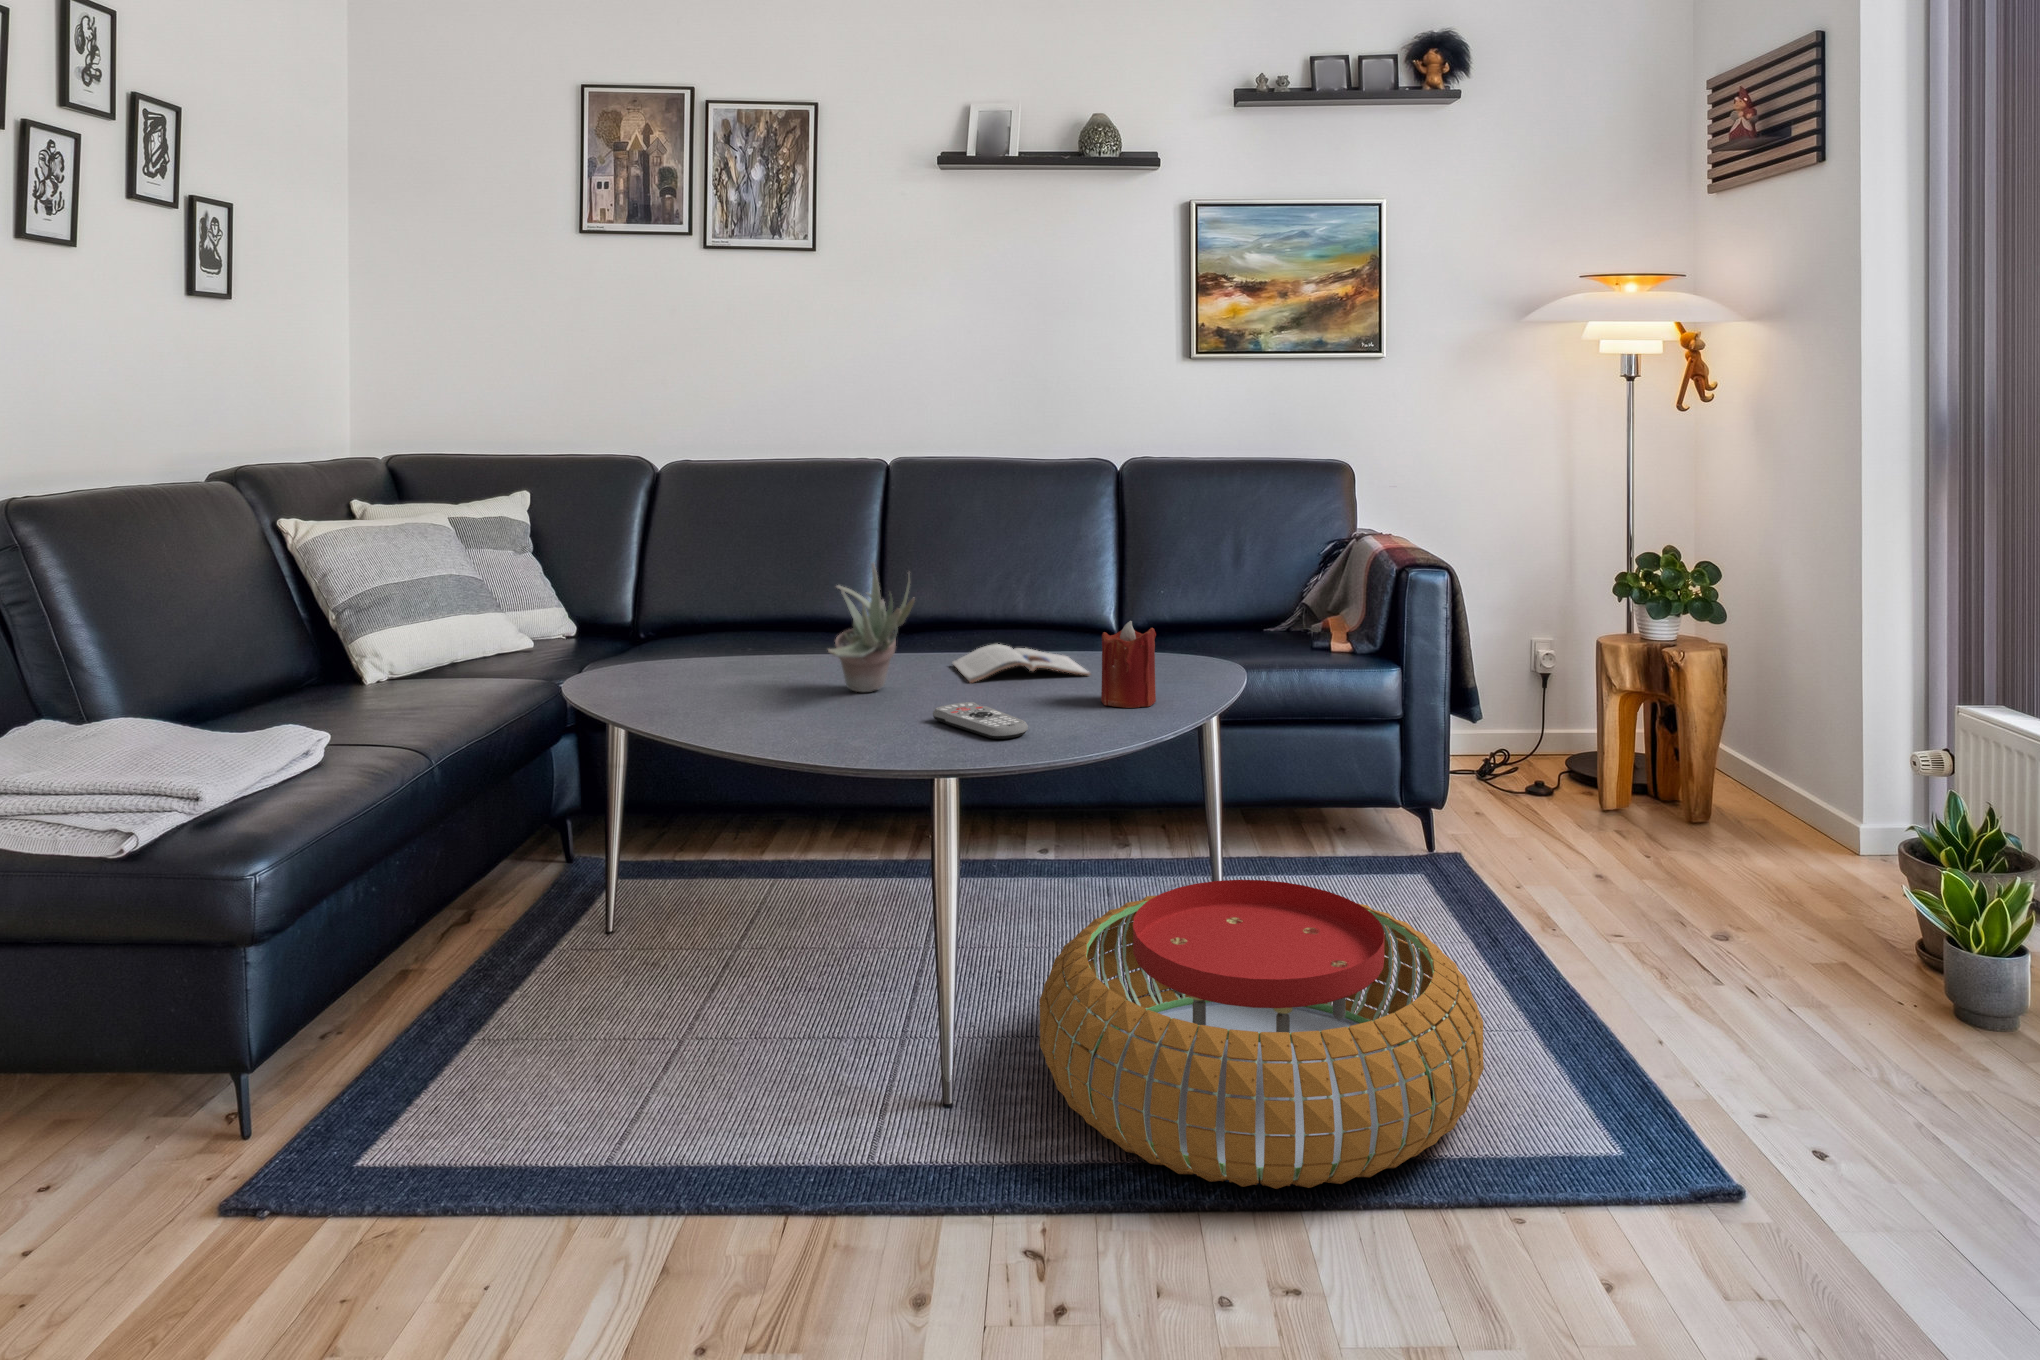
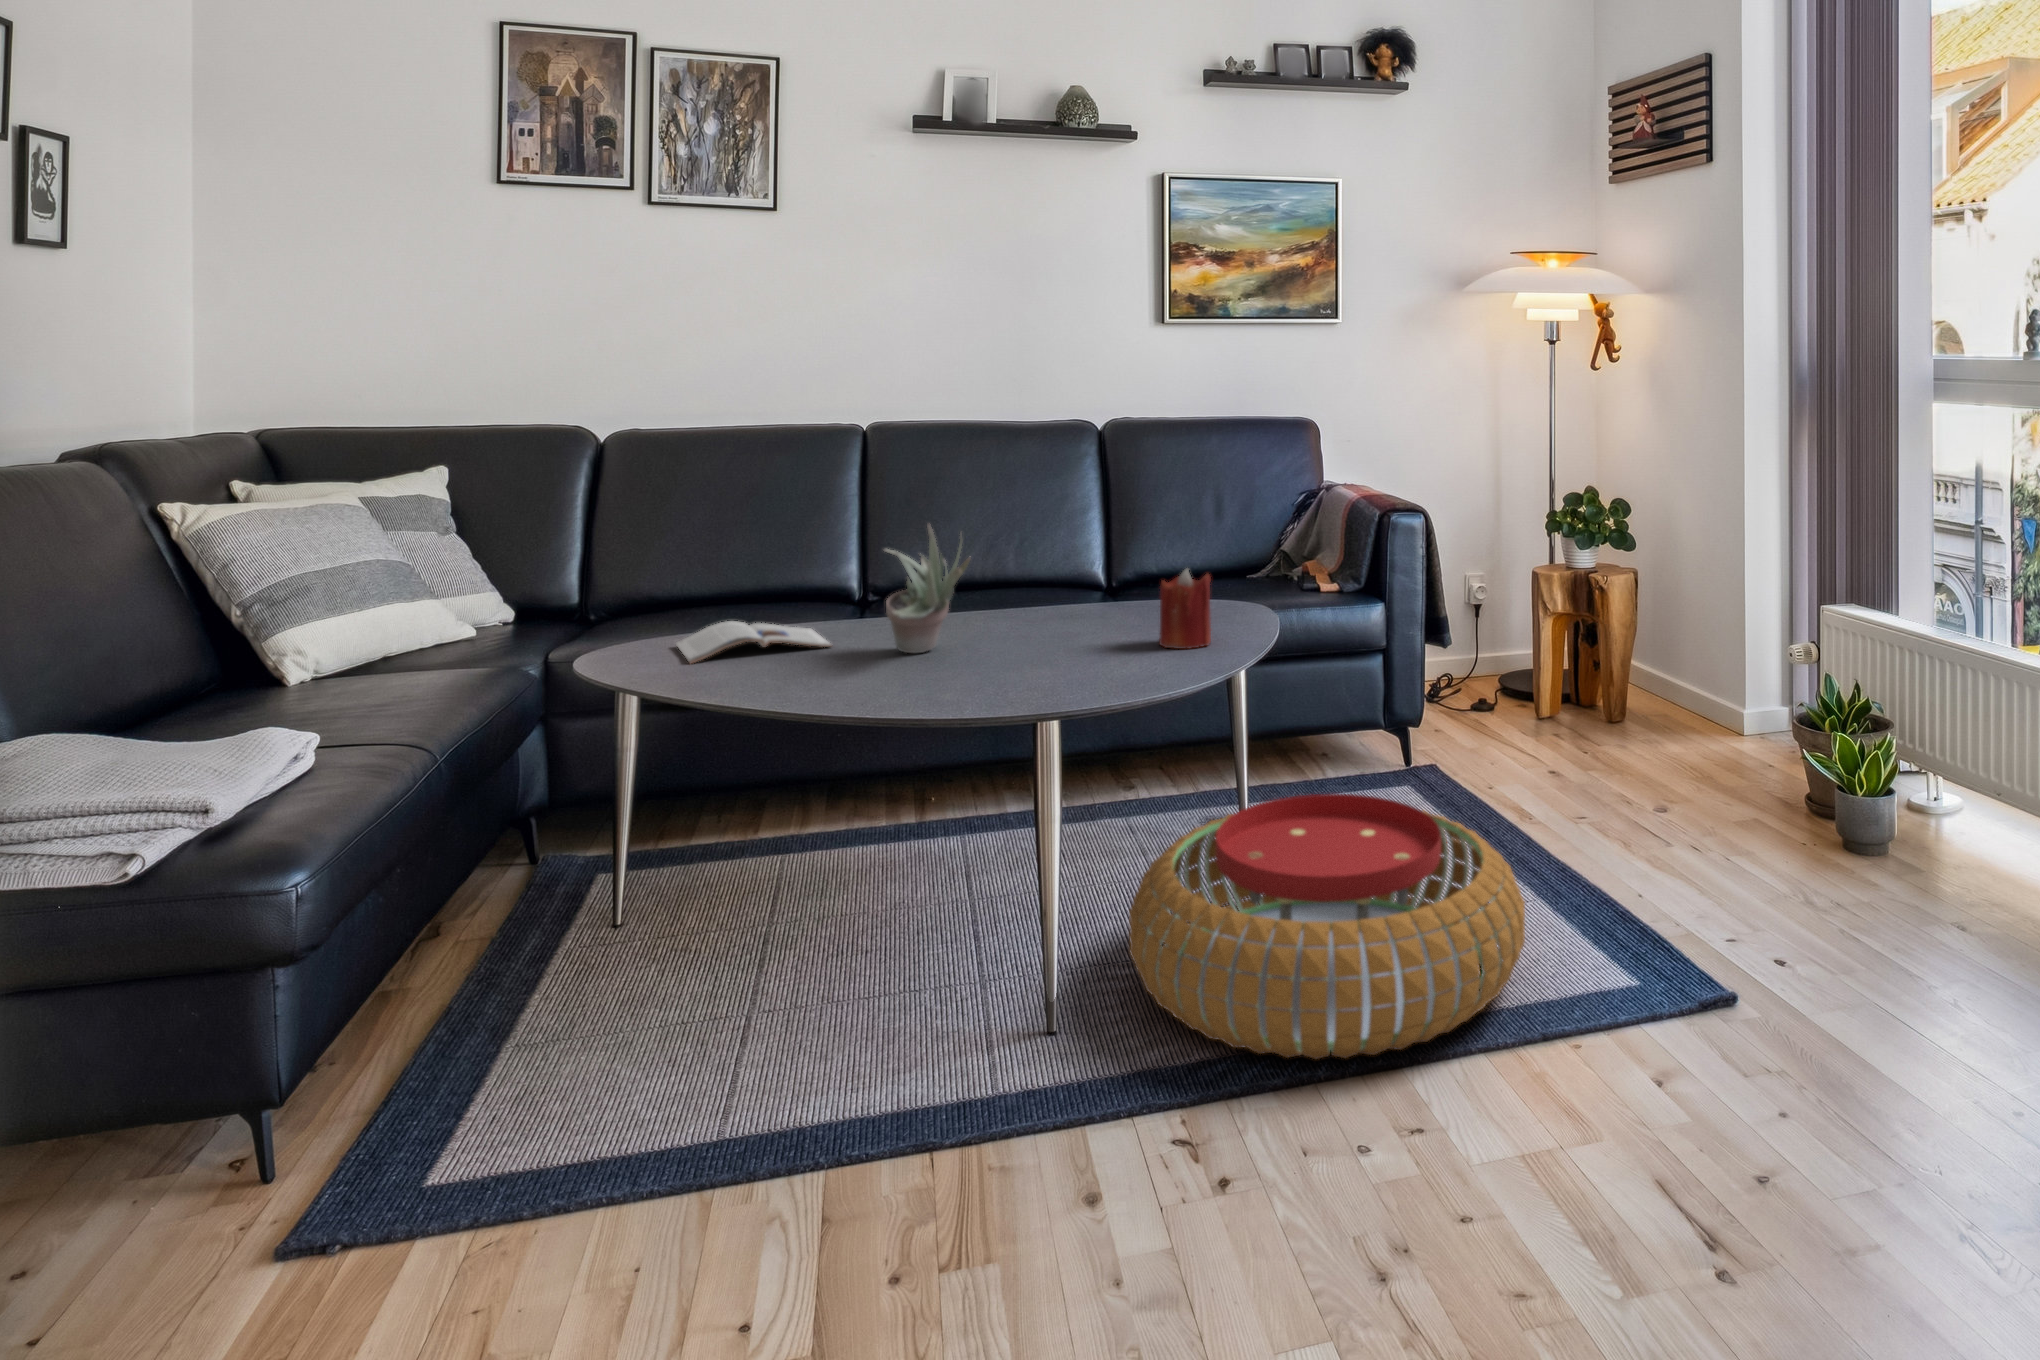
magazine: present [953,644,1090,683] -> present [676,621,831,664]
remote control: present [933,702,1028,739] -> none [1008,653,1111,684]

